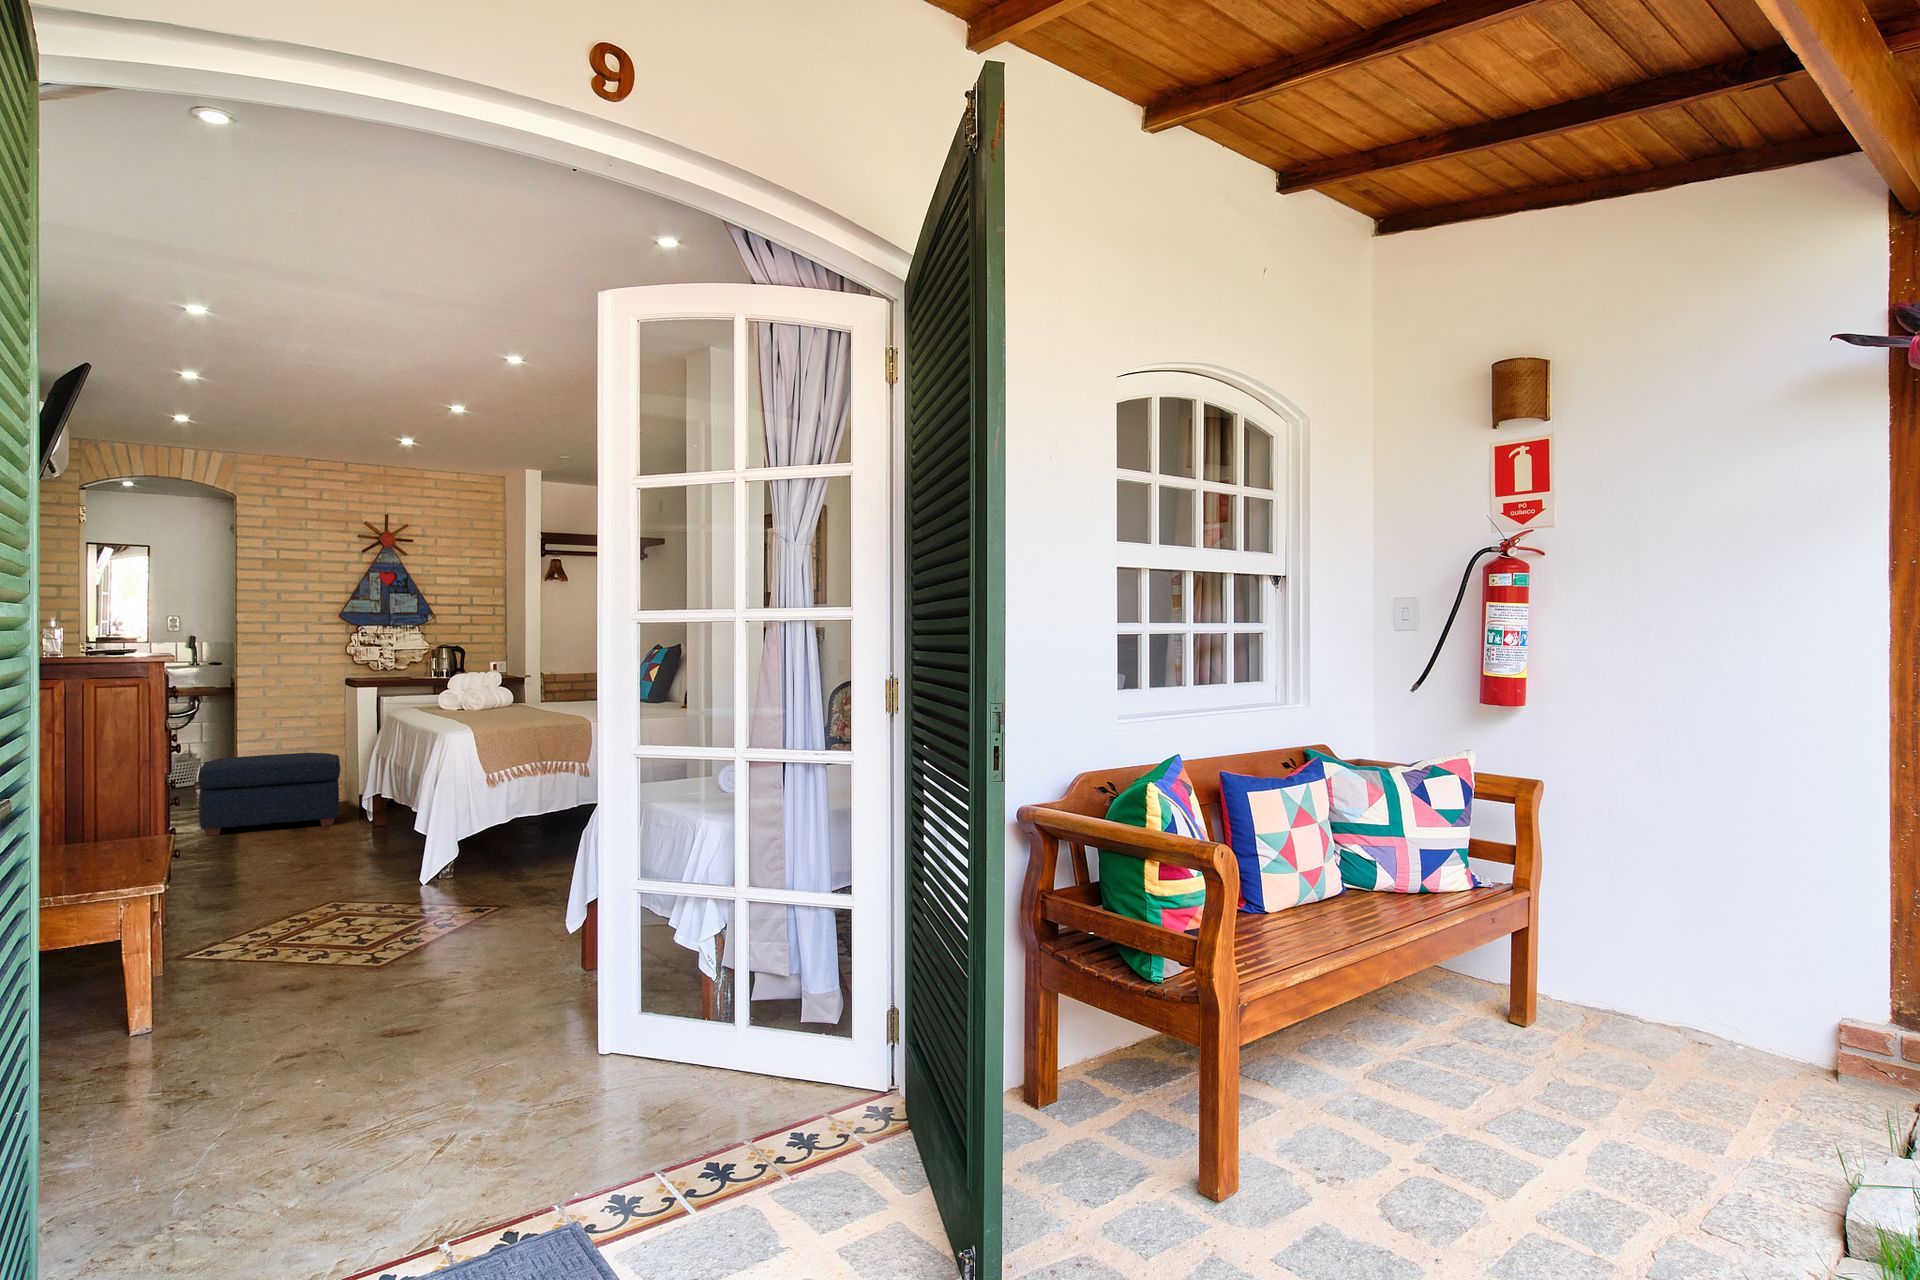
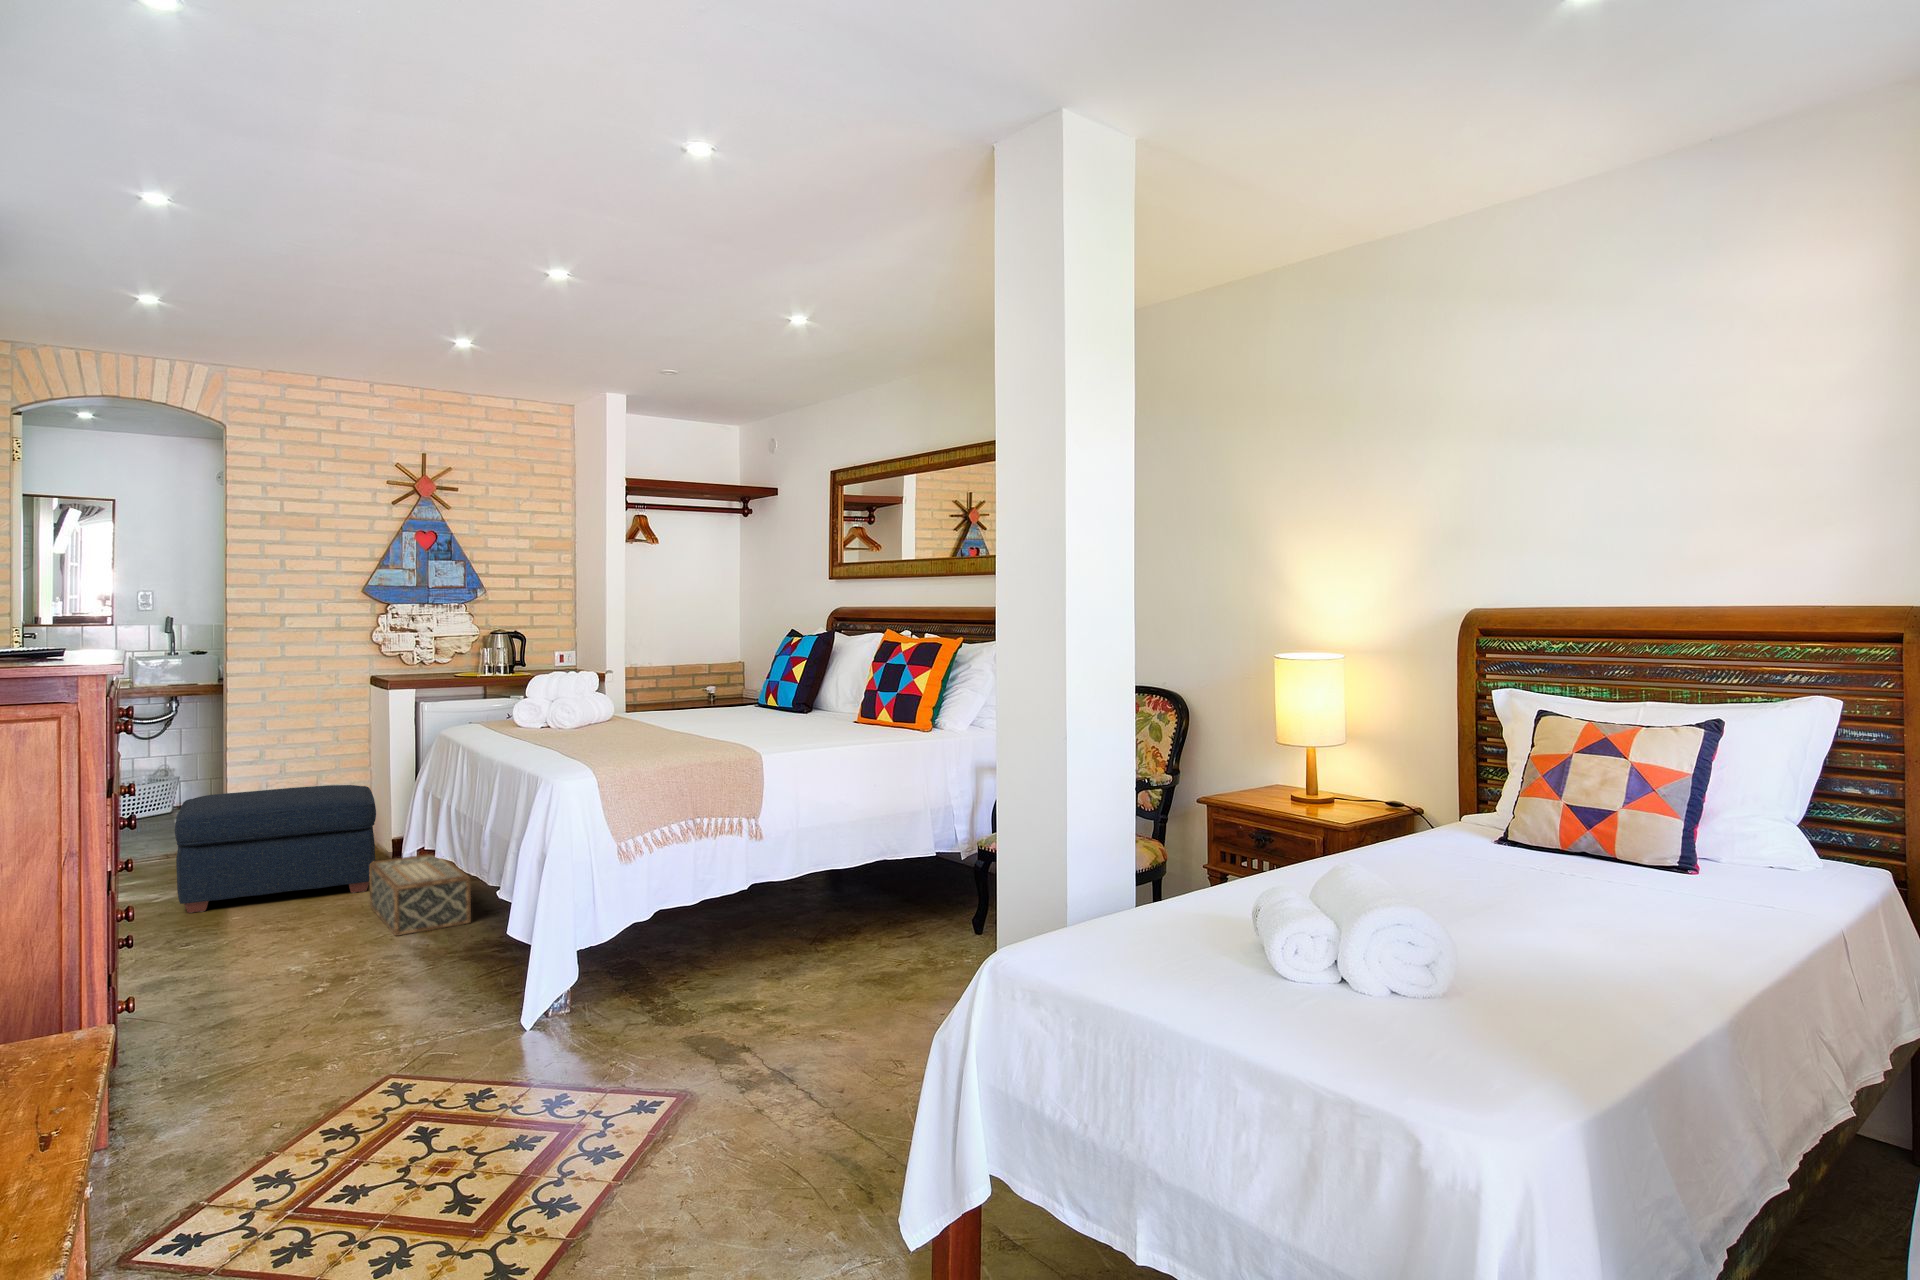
woven basket: none [333,796,400,845] -> present [369,854,471,936]

